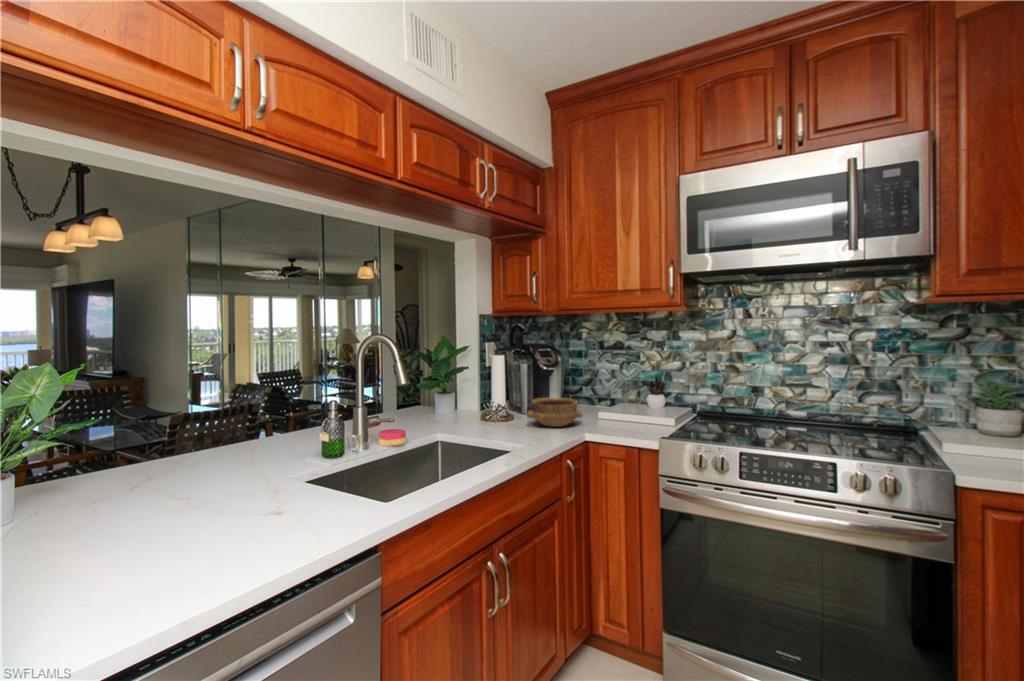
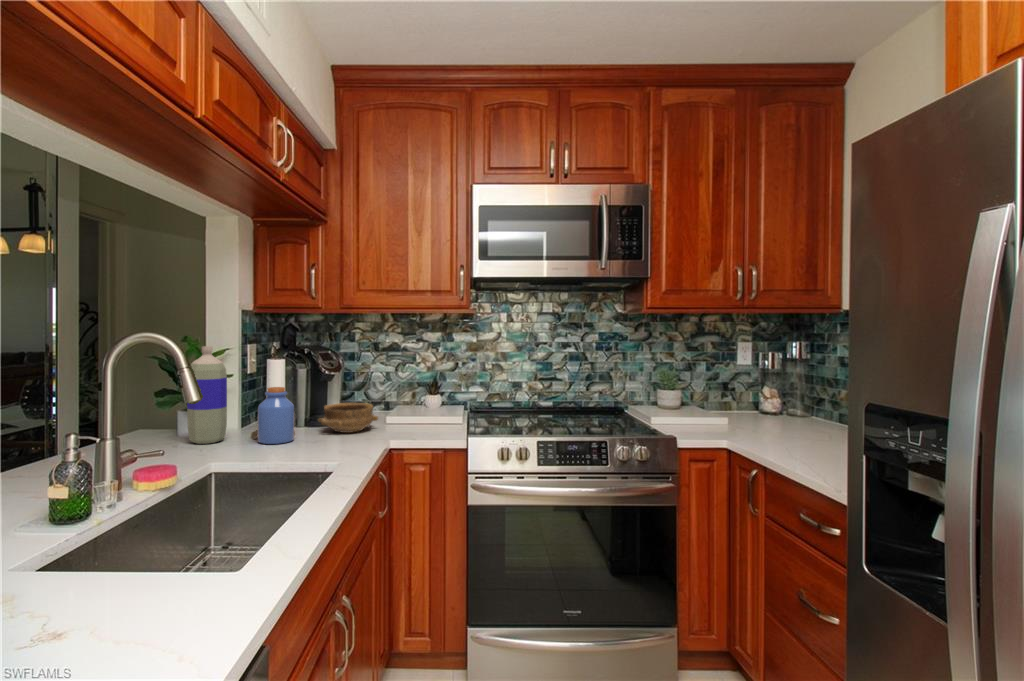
bottle: none [422,342,451,424] -> present [187,346,227,444]
jar: none [469,379,500,431] -> present [258,387,294,444]

